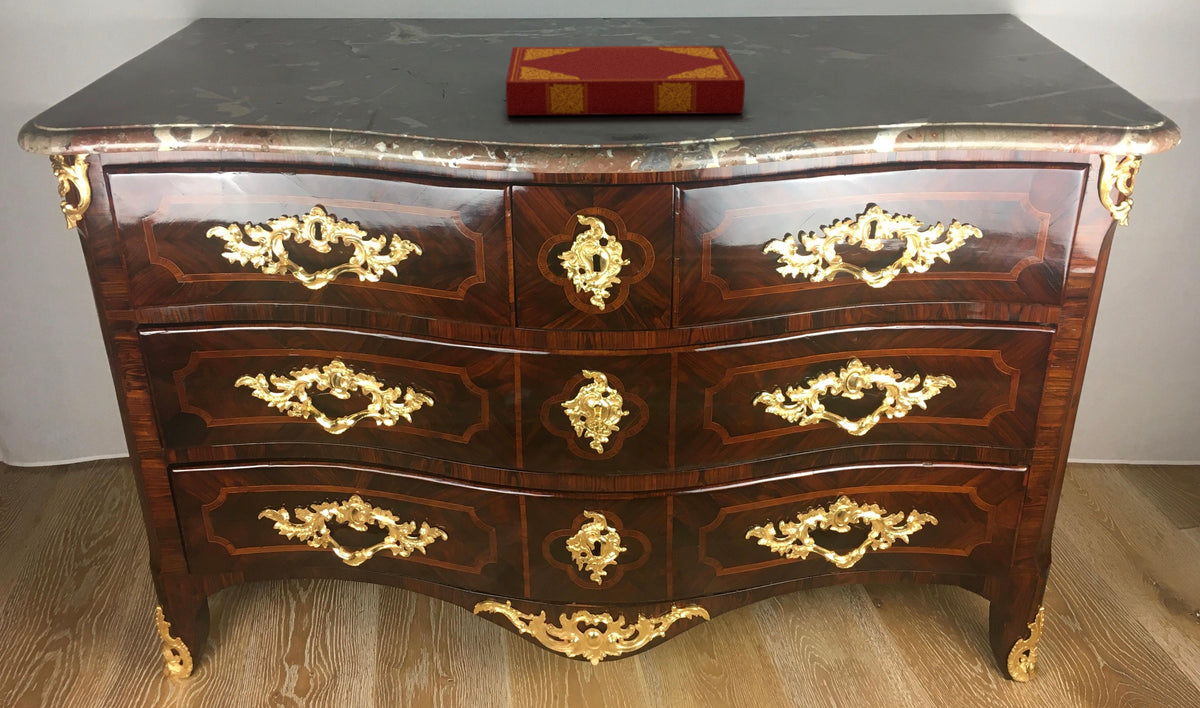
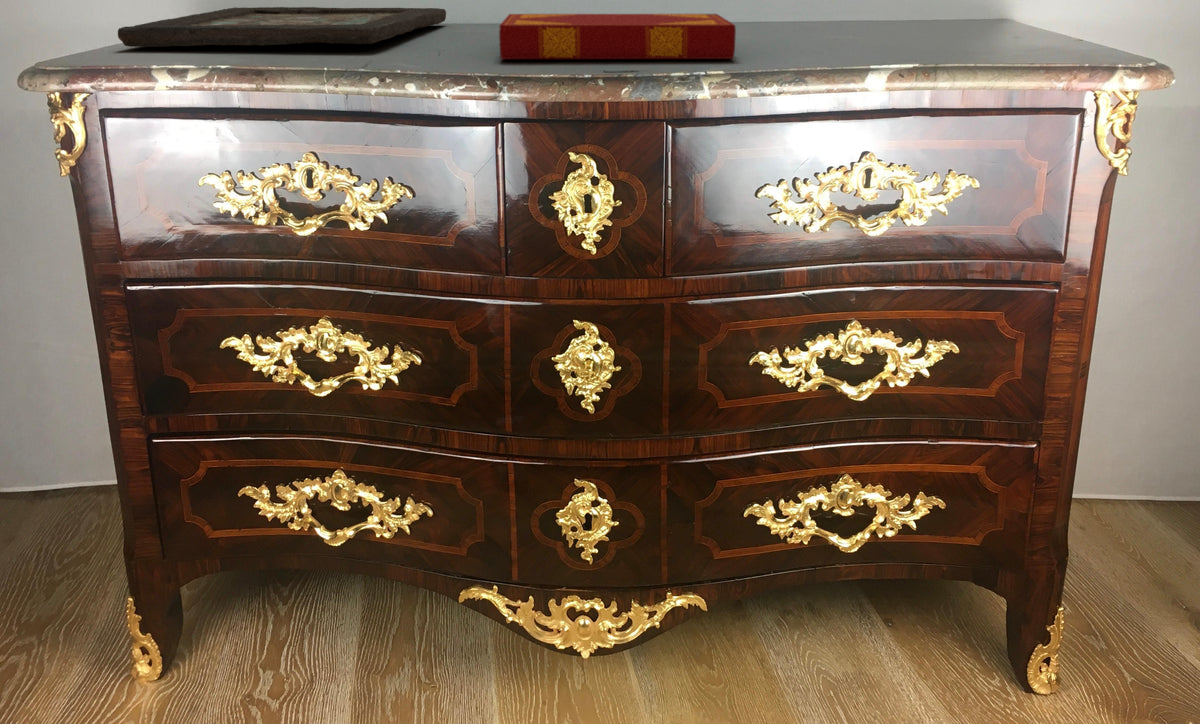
decorative tray: none [115,13,446,89] -> present [118,7,446,47]

